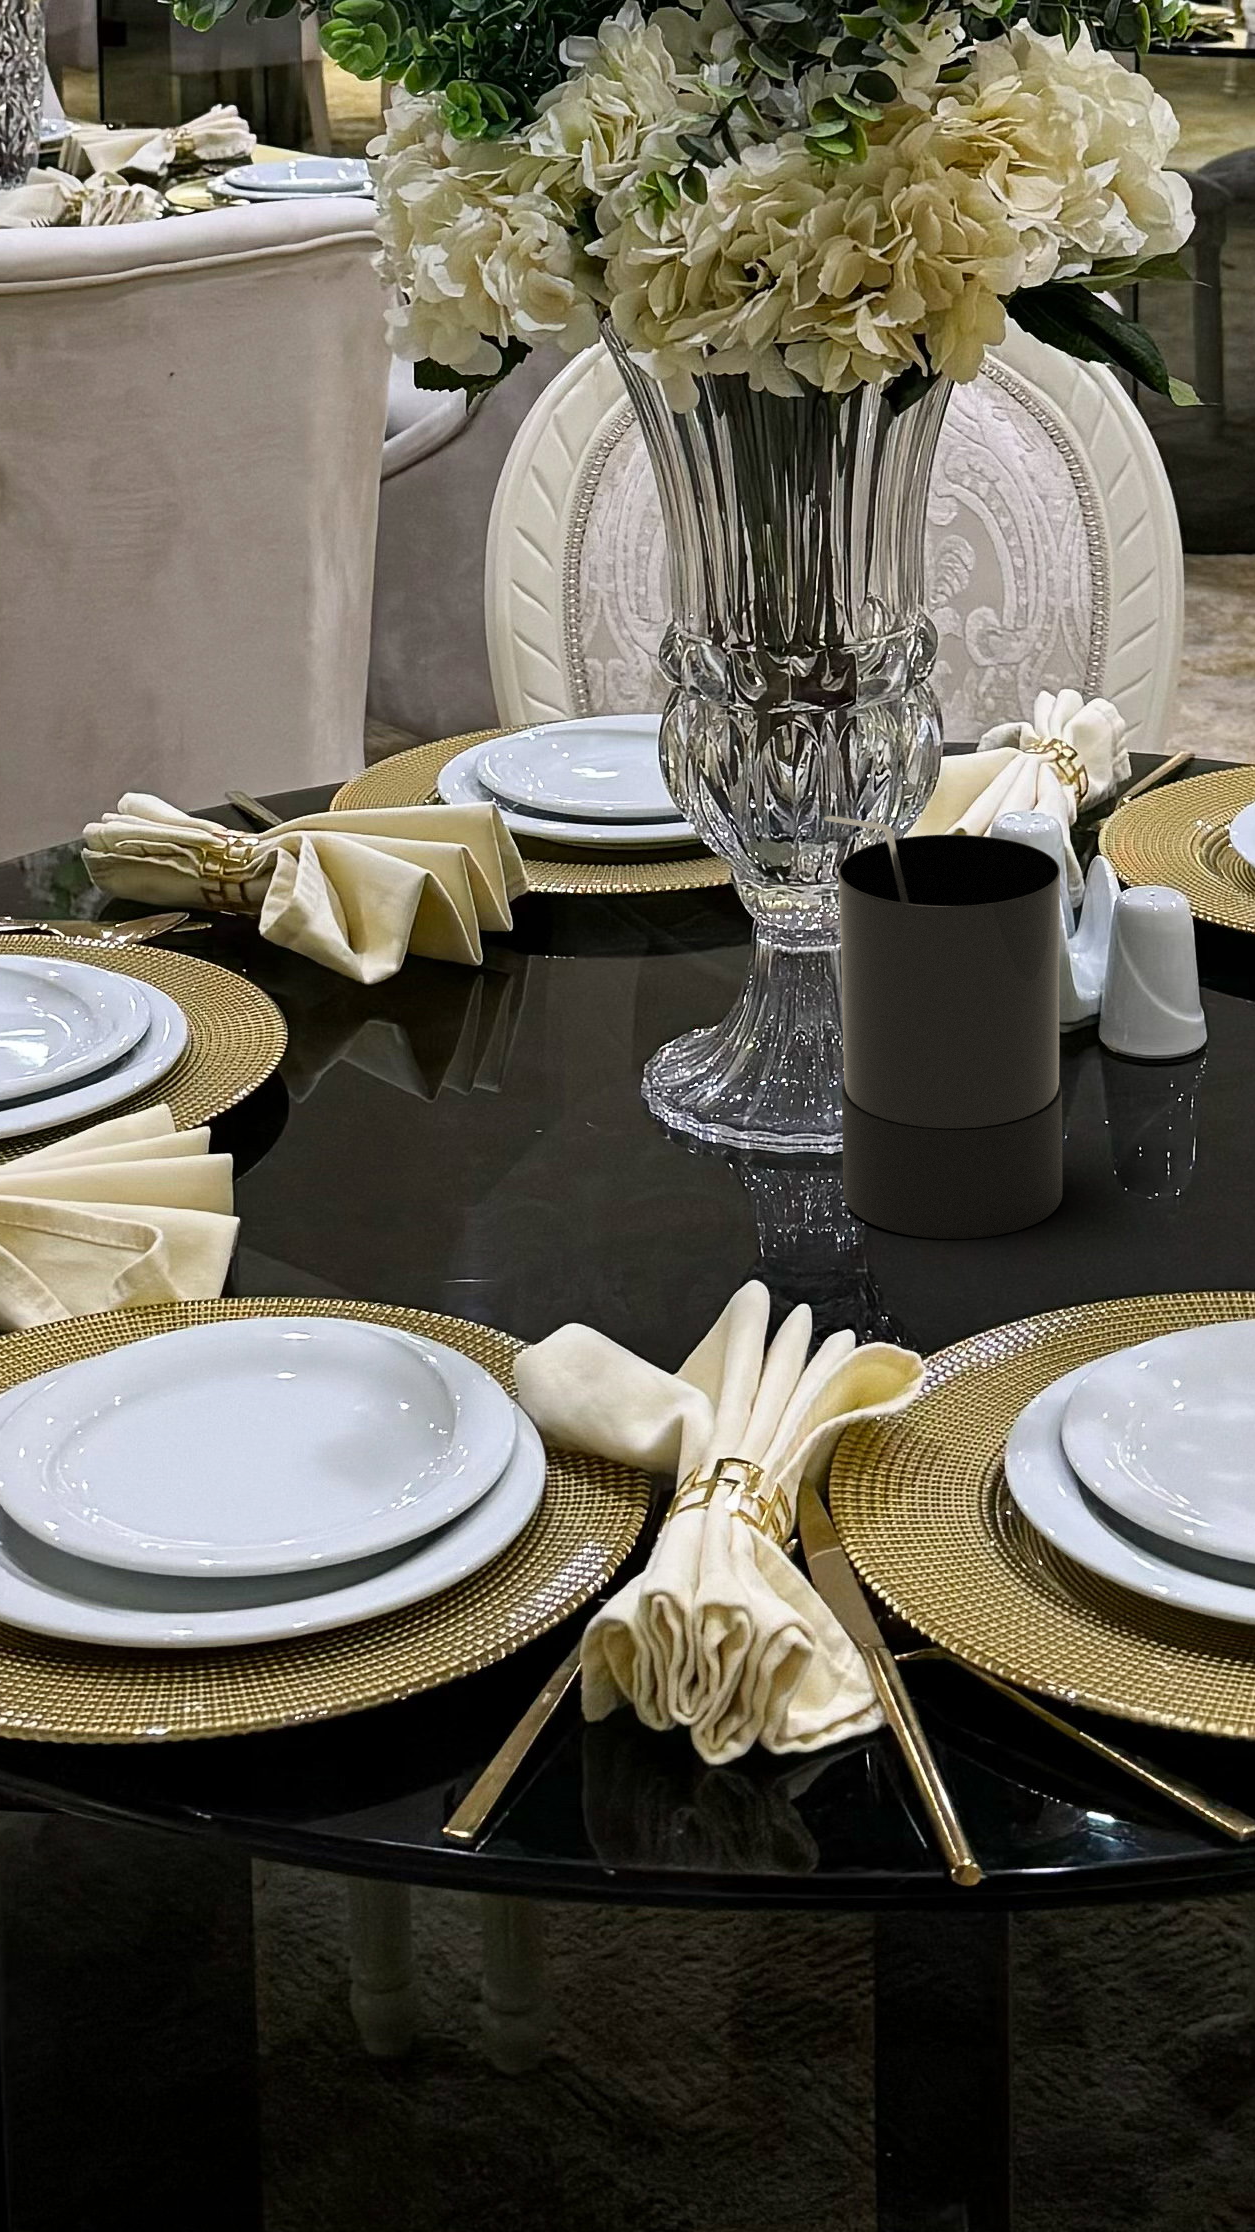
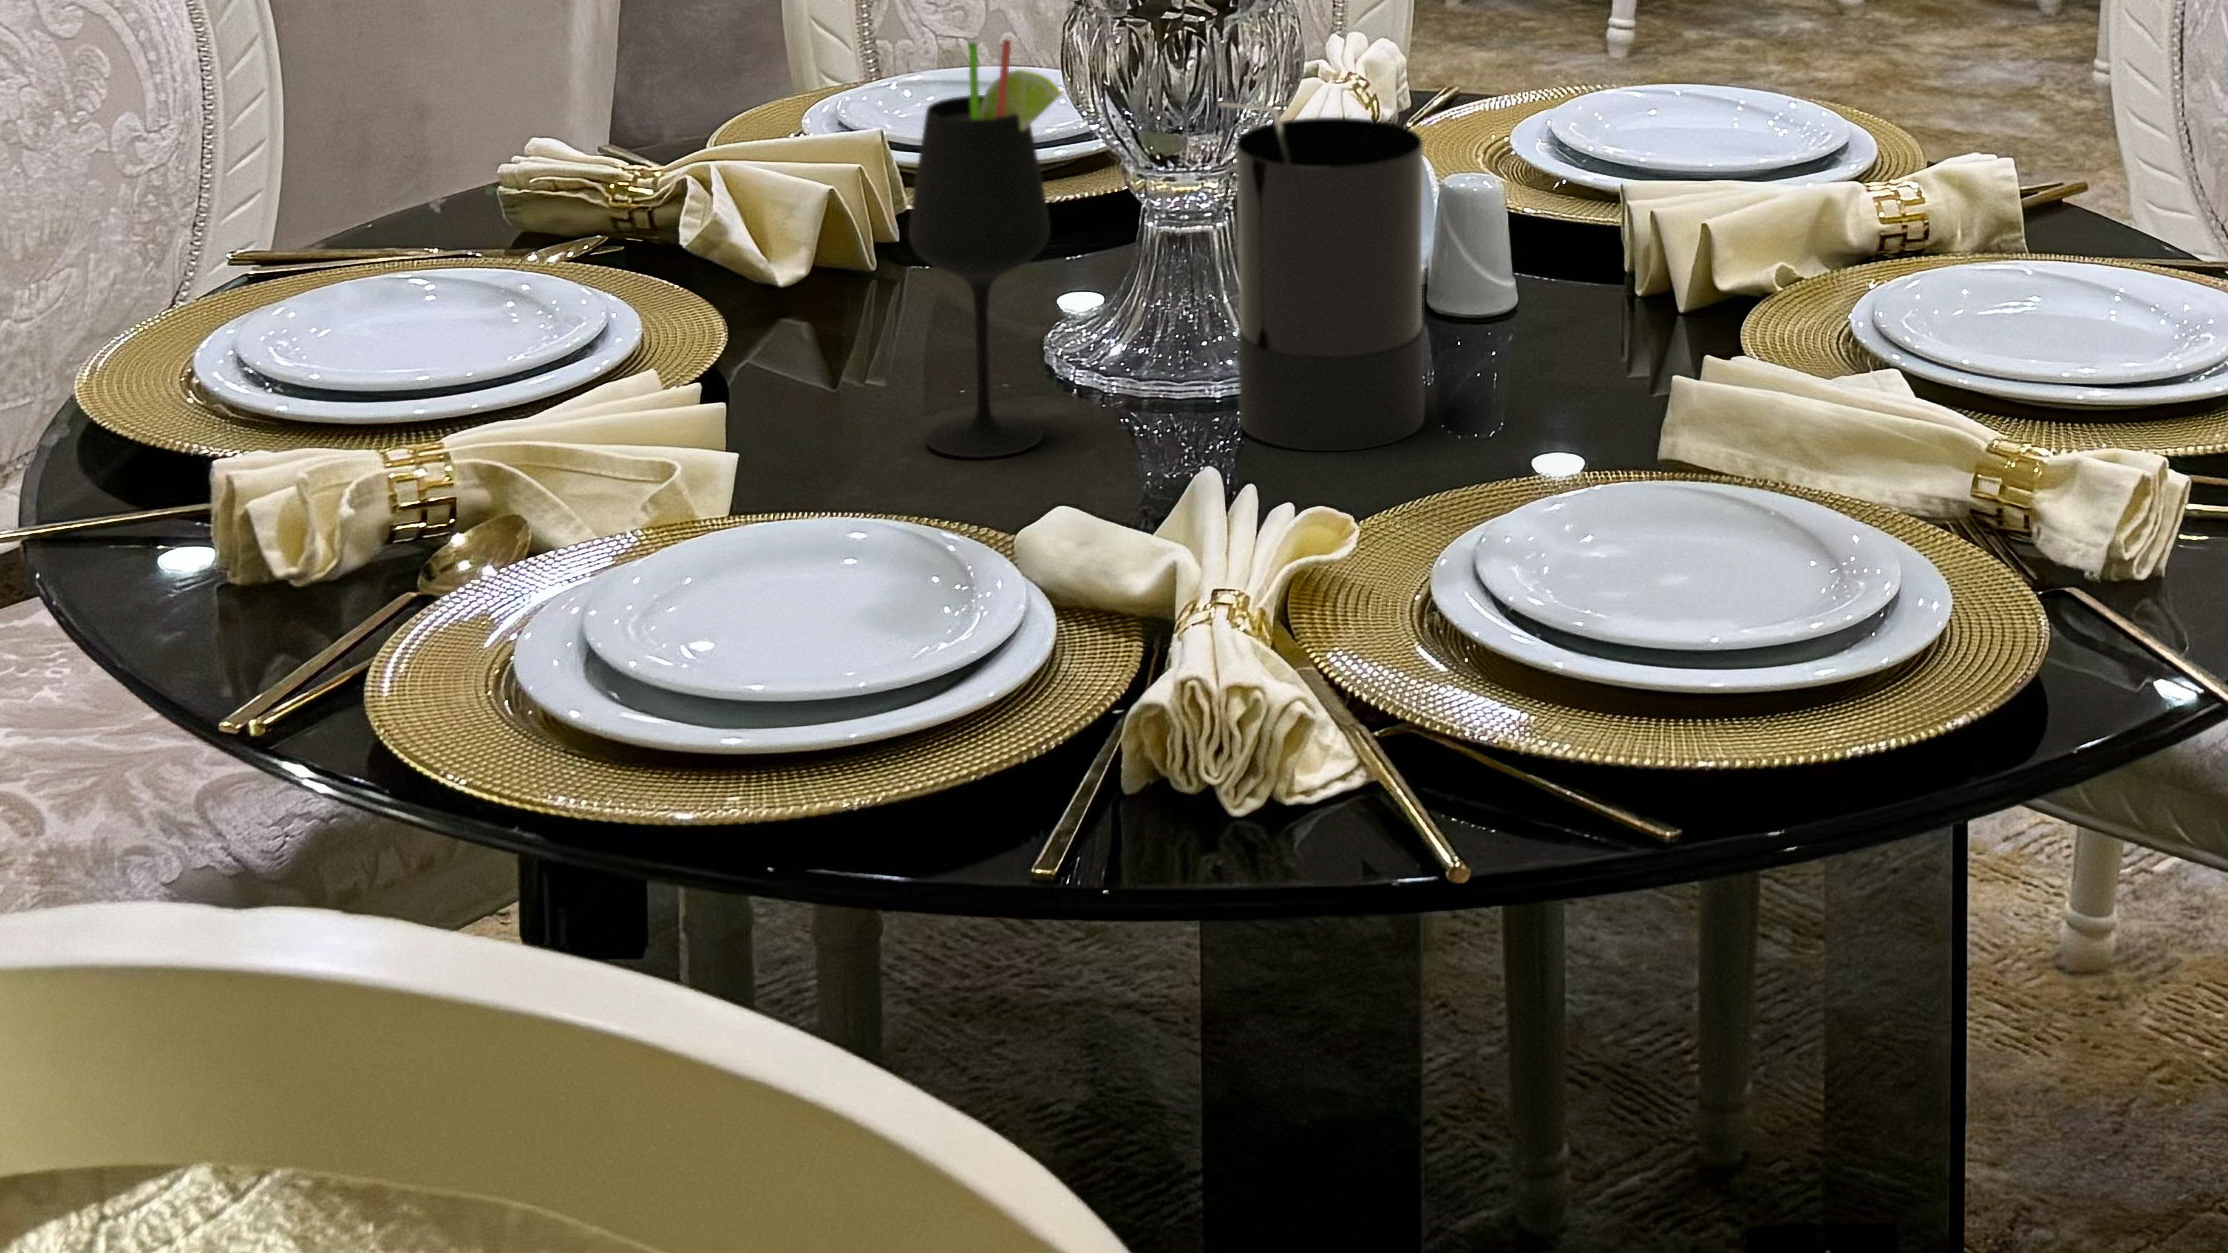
wine glass: none [459,742,628,1224] -> present [909,39,1061,457]

